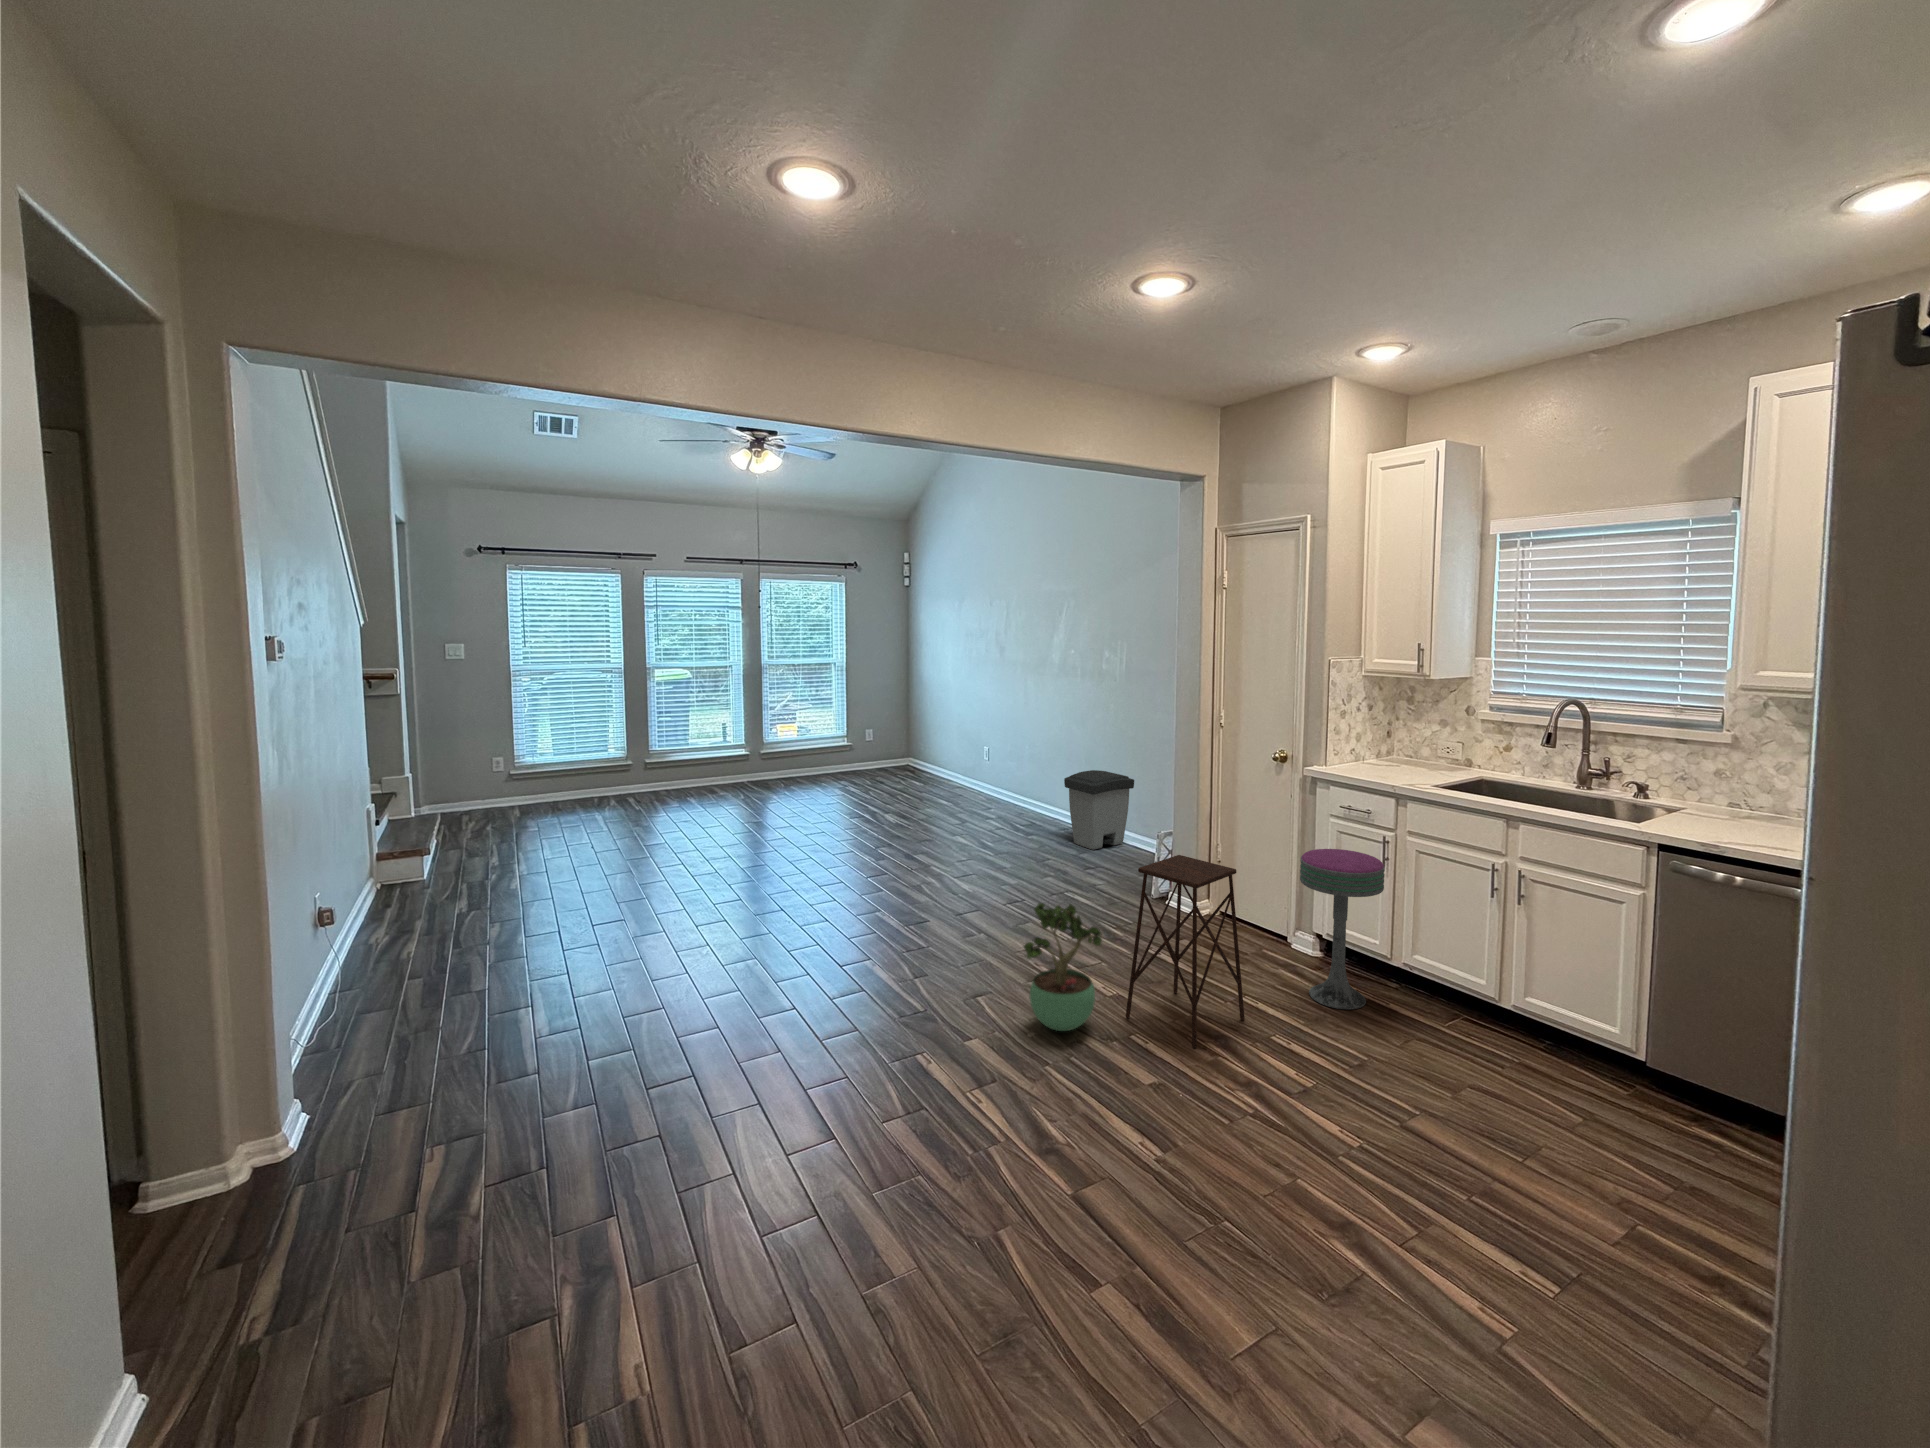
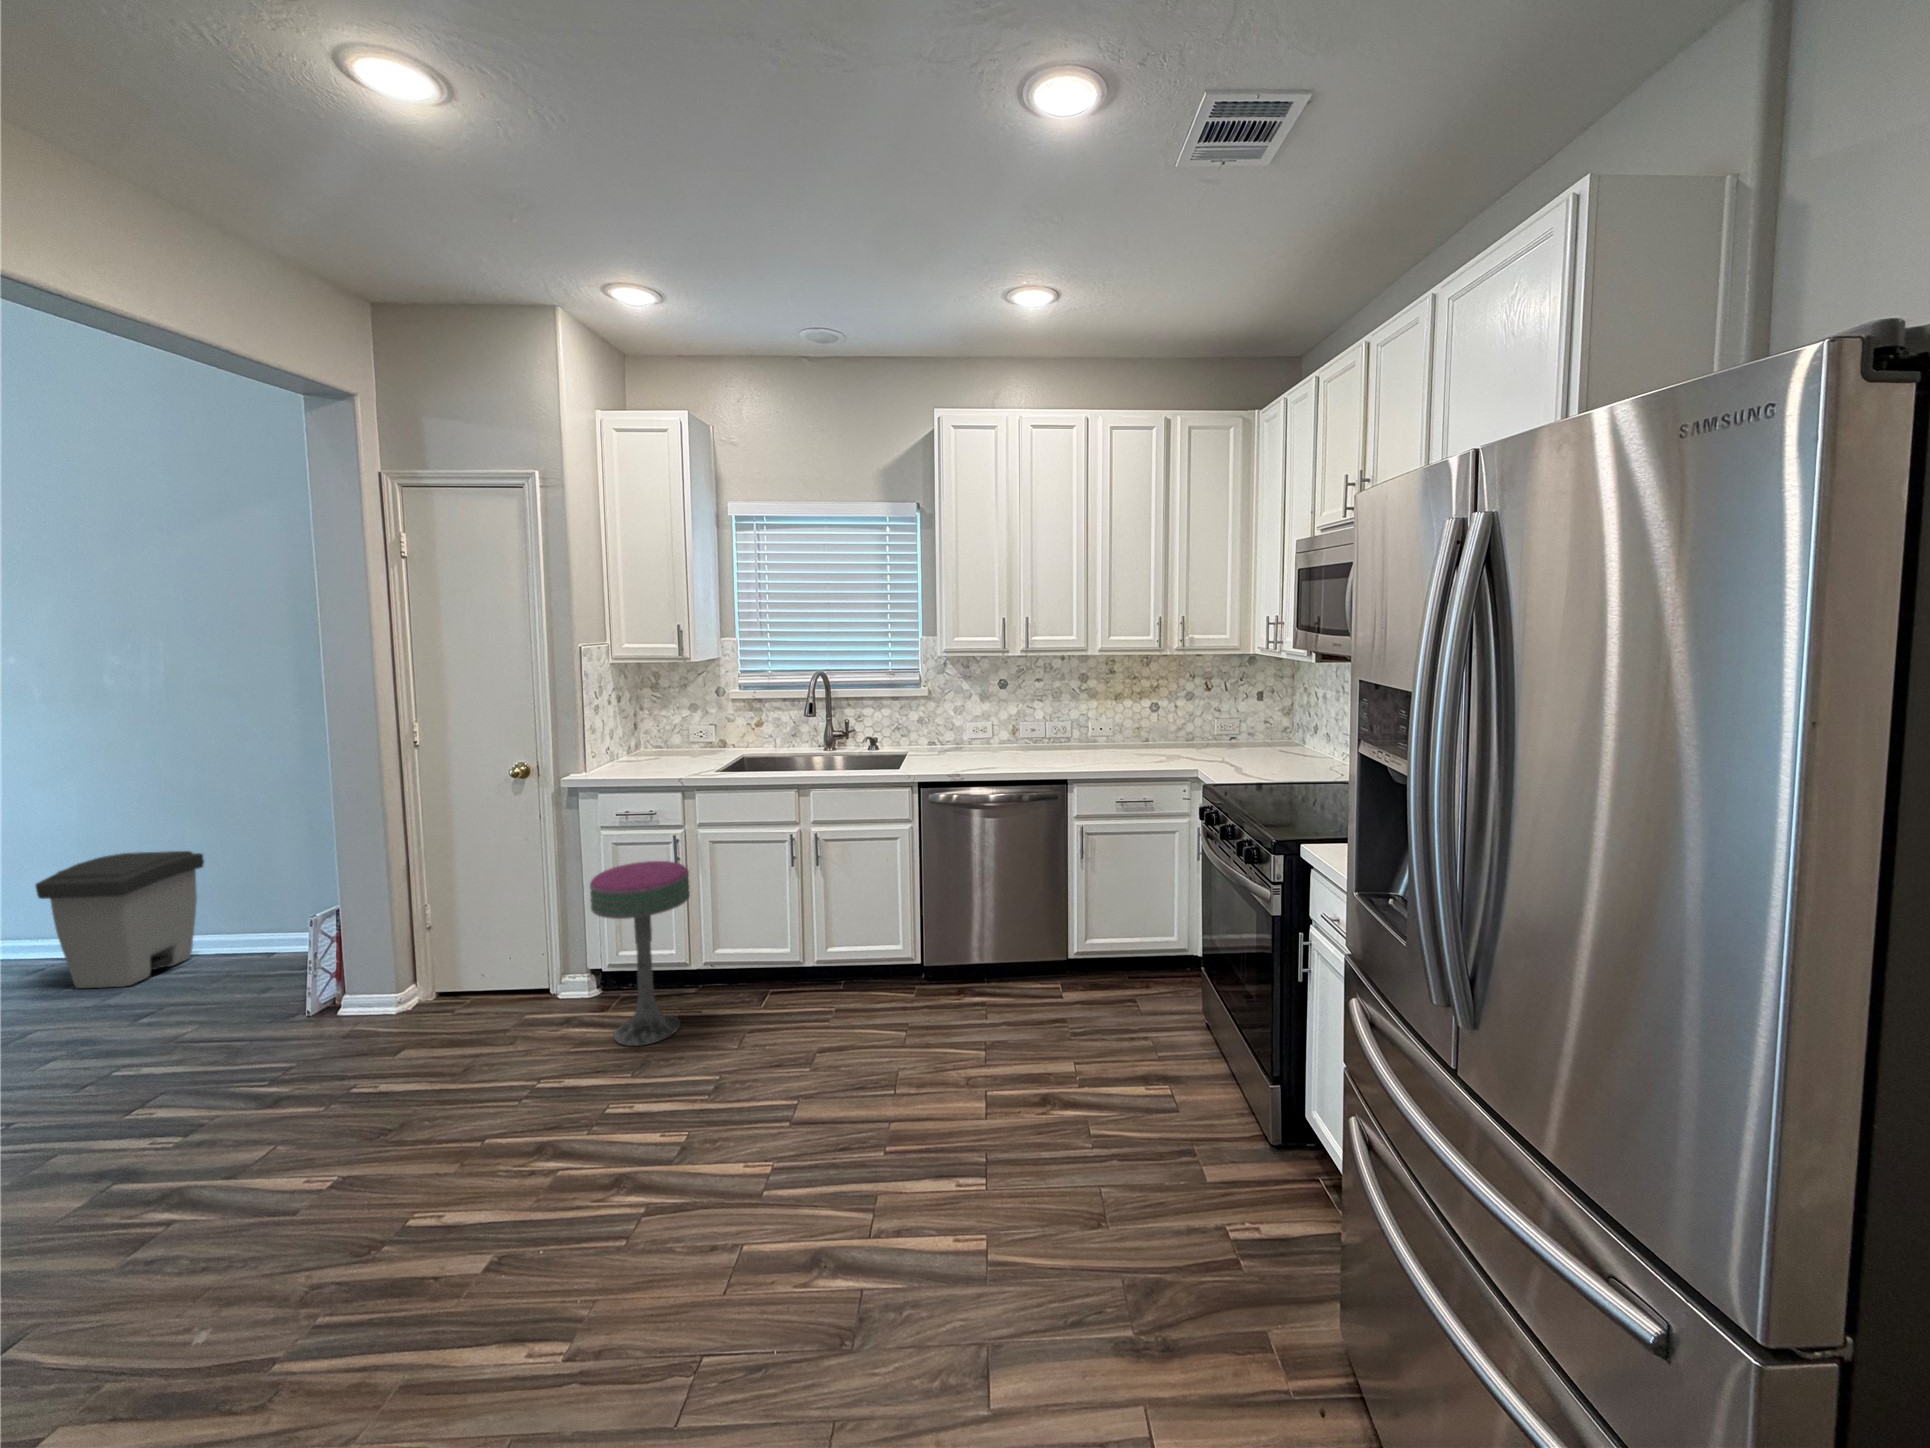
side table: present [1126,855,1245,1048] -> none [379,926,560,1203]
potted plant: present [1024,903,1102,1031] -> none [151,1076,347,1304]

